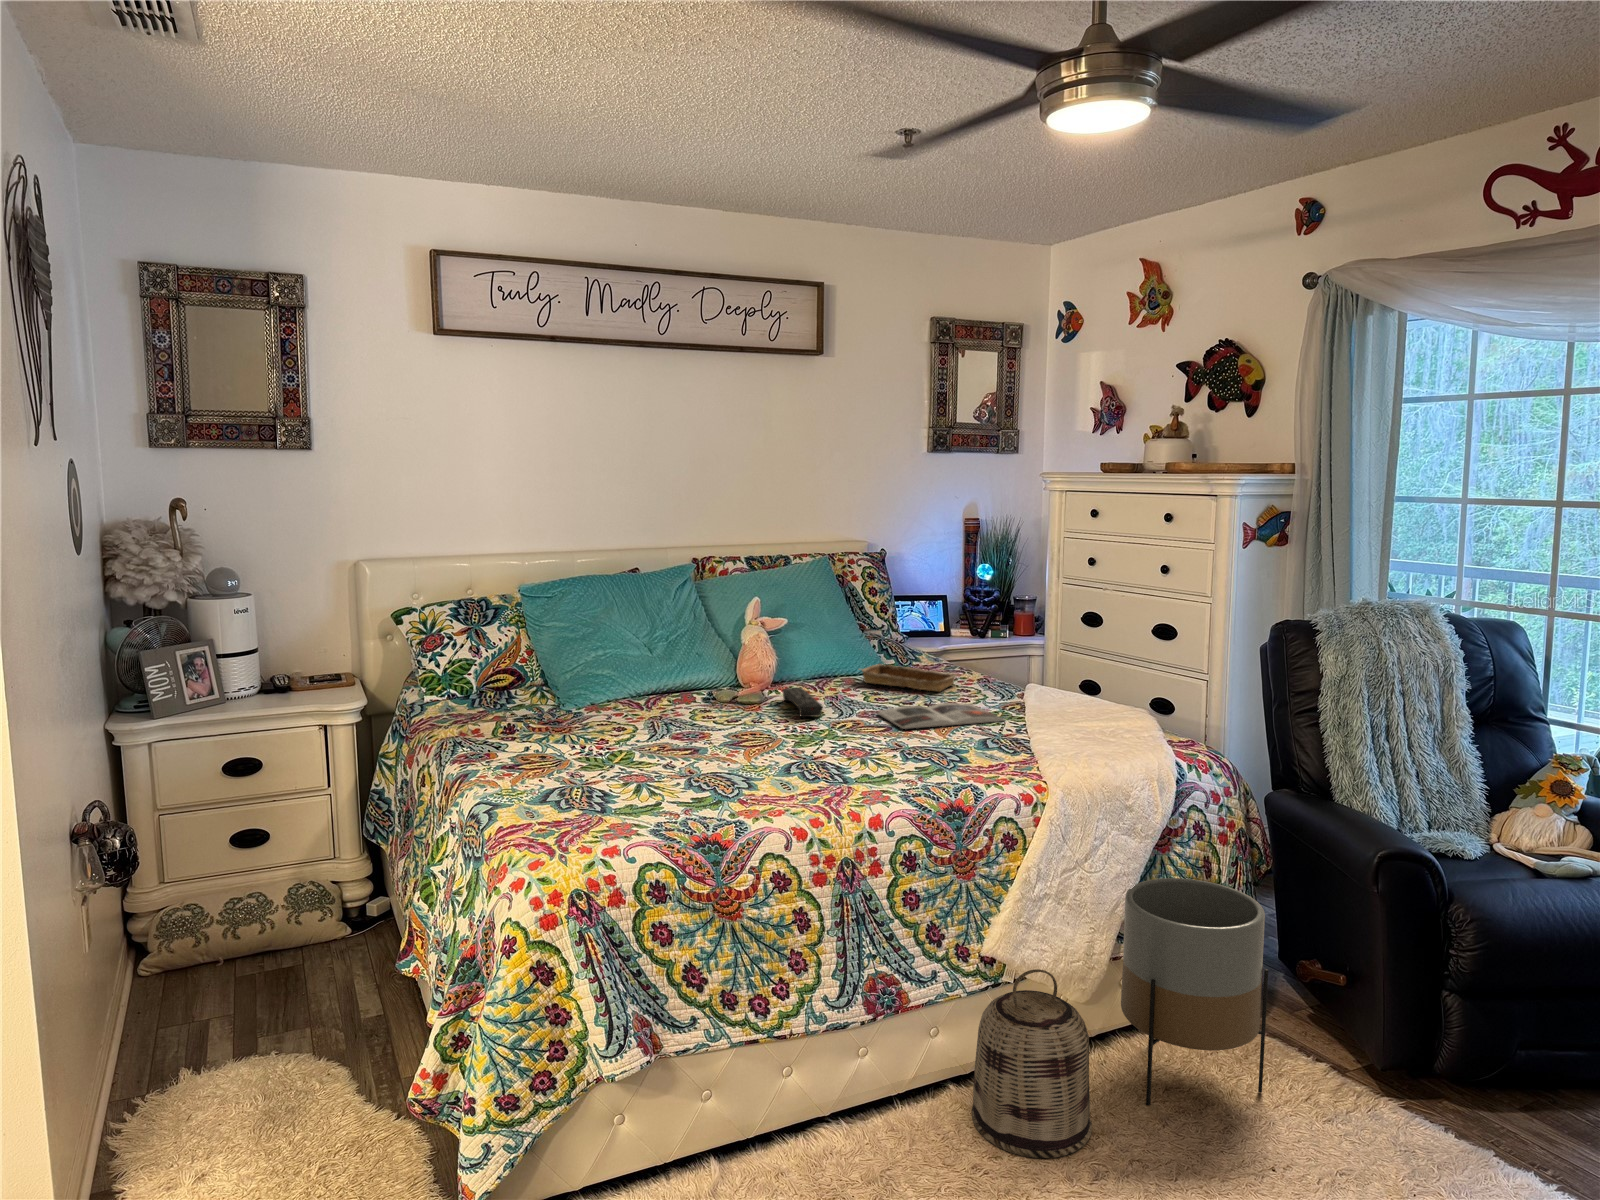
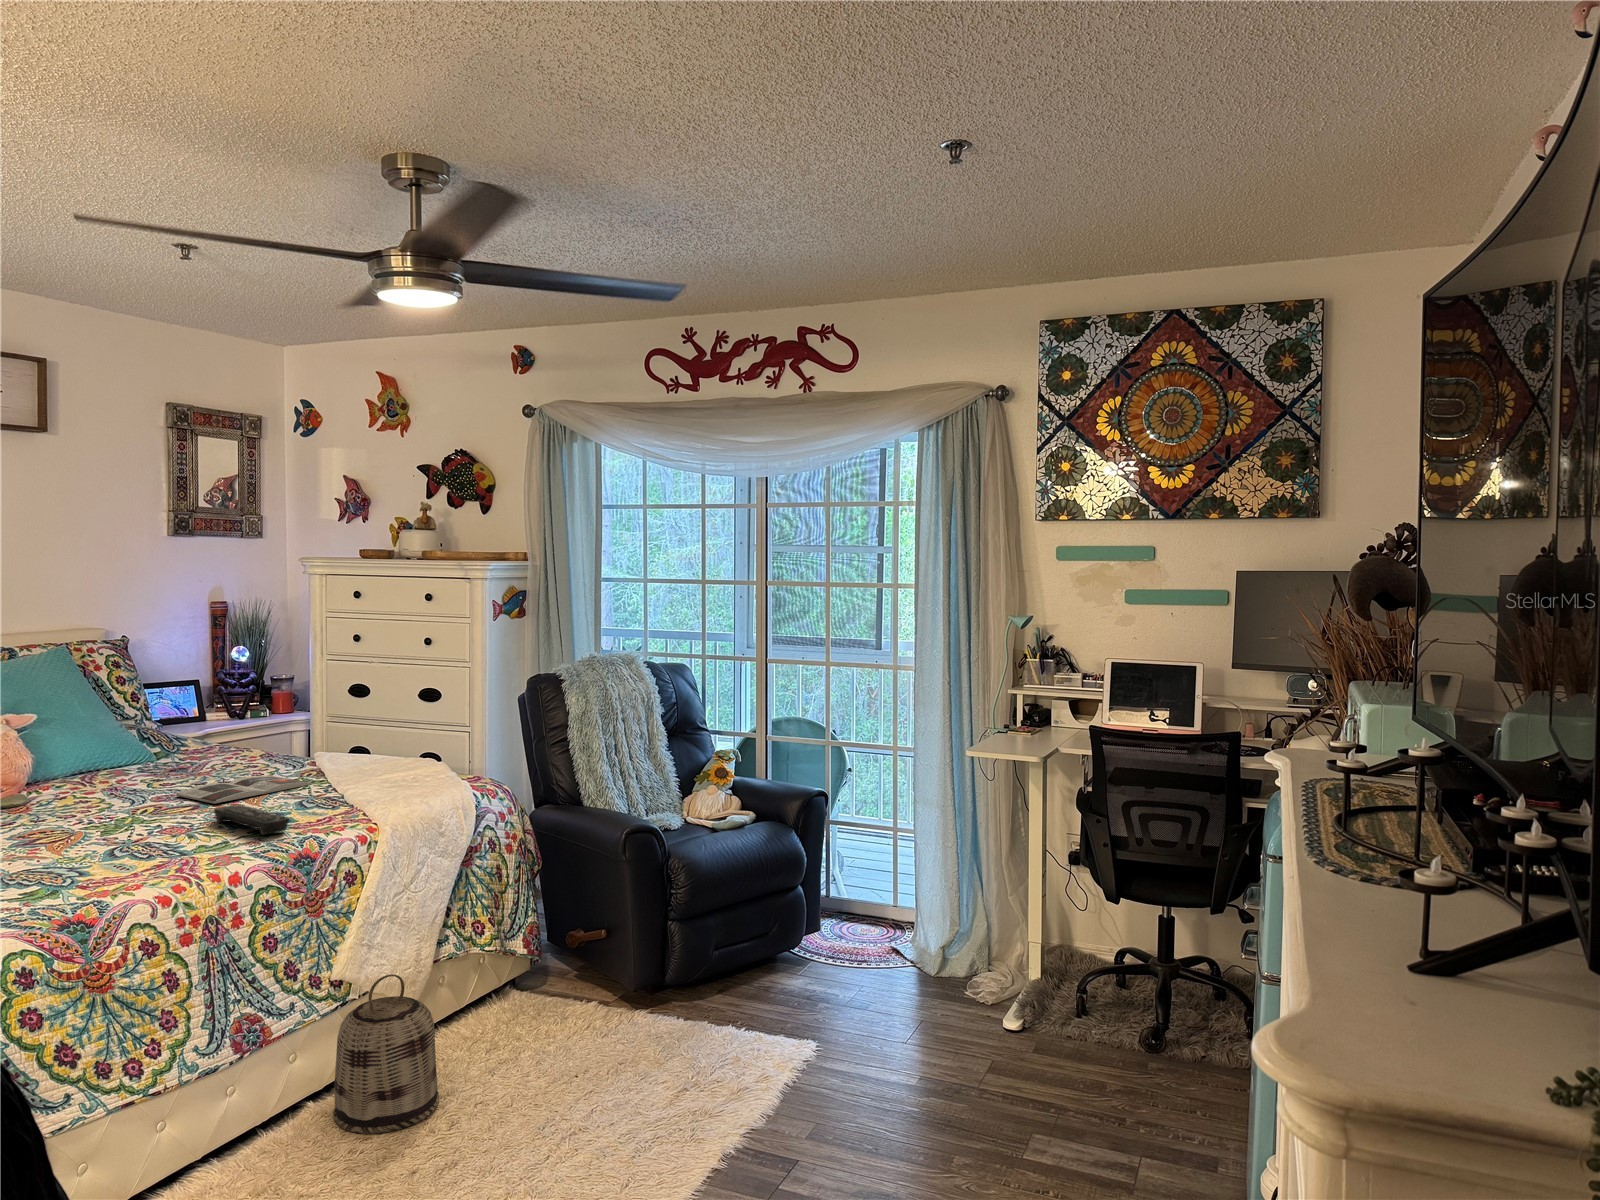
tray: present [862,664,957,692] -> none [132,751,248,771]
remote control: present [782,688,823,717] -> present [214,805,289,835]
planter: present [1121,878,1268,1105] -> none [445,883,556,1067]

